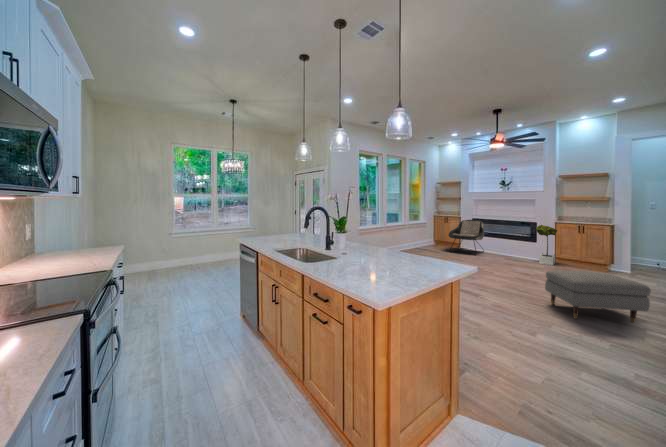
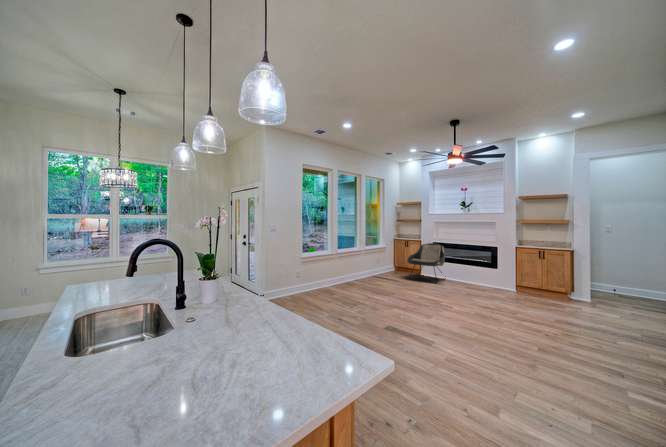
potted tree: present [536,225,557,265] -> none [496,249,518,295]
ottoman: present [545,271,651,323] -> none [500,304,612,368]

